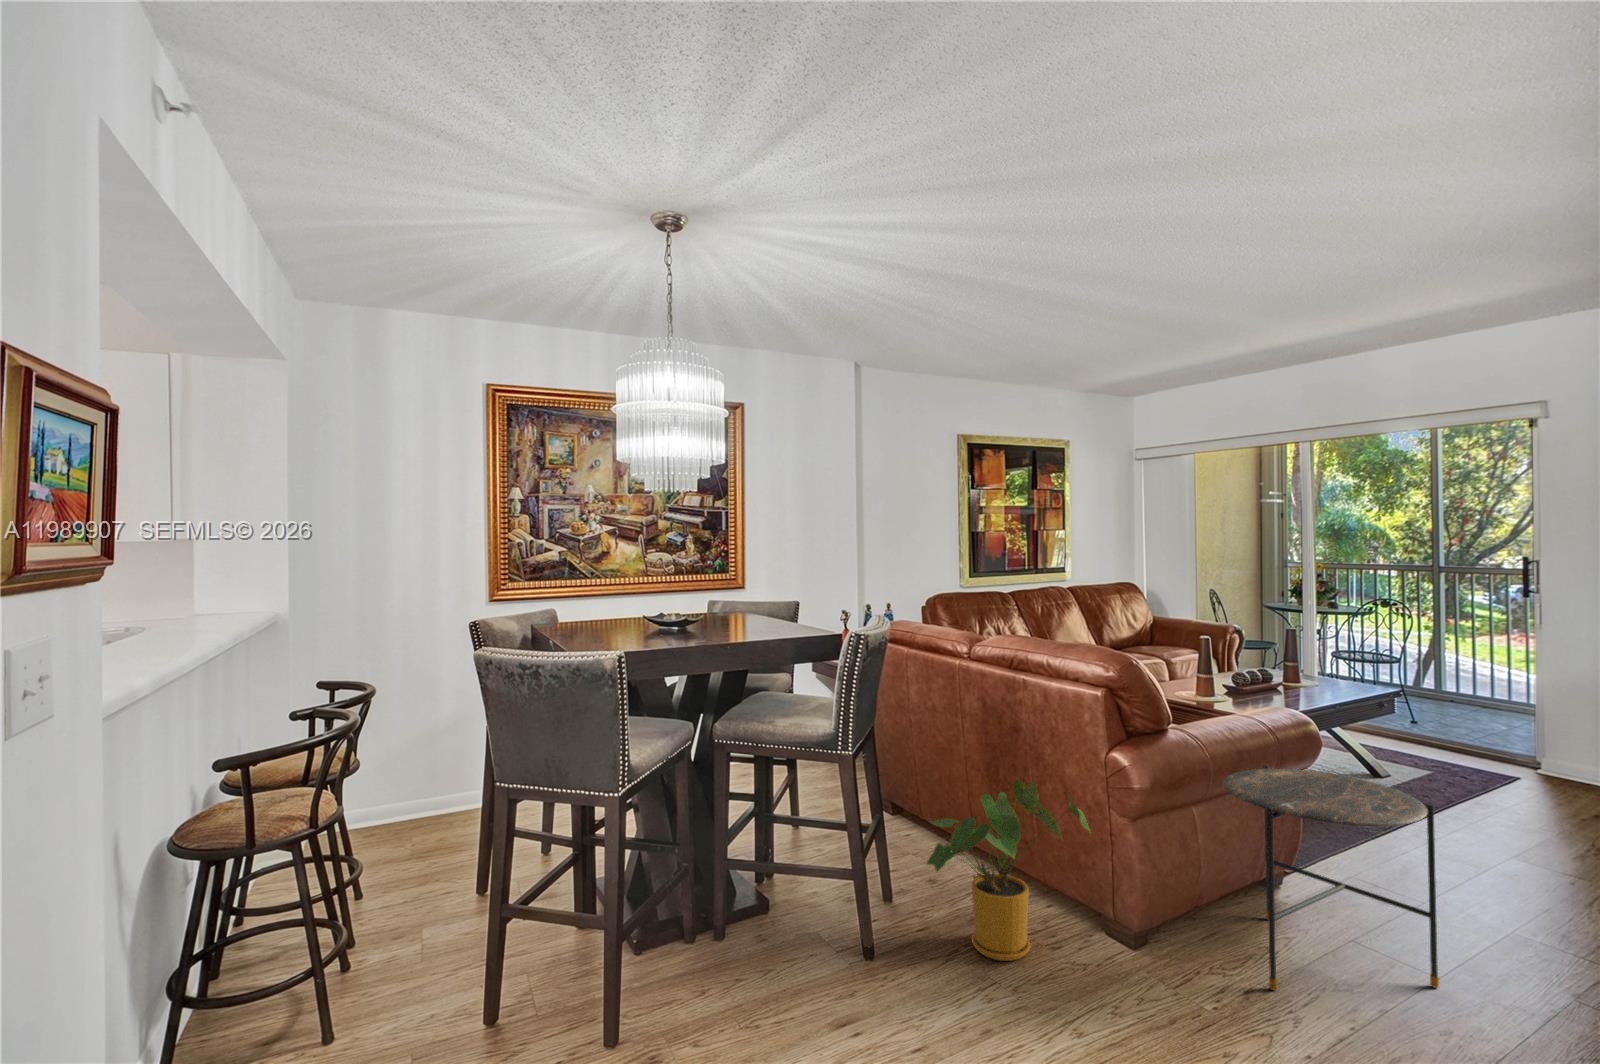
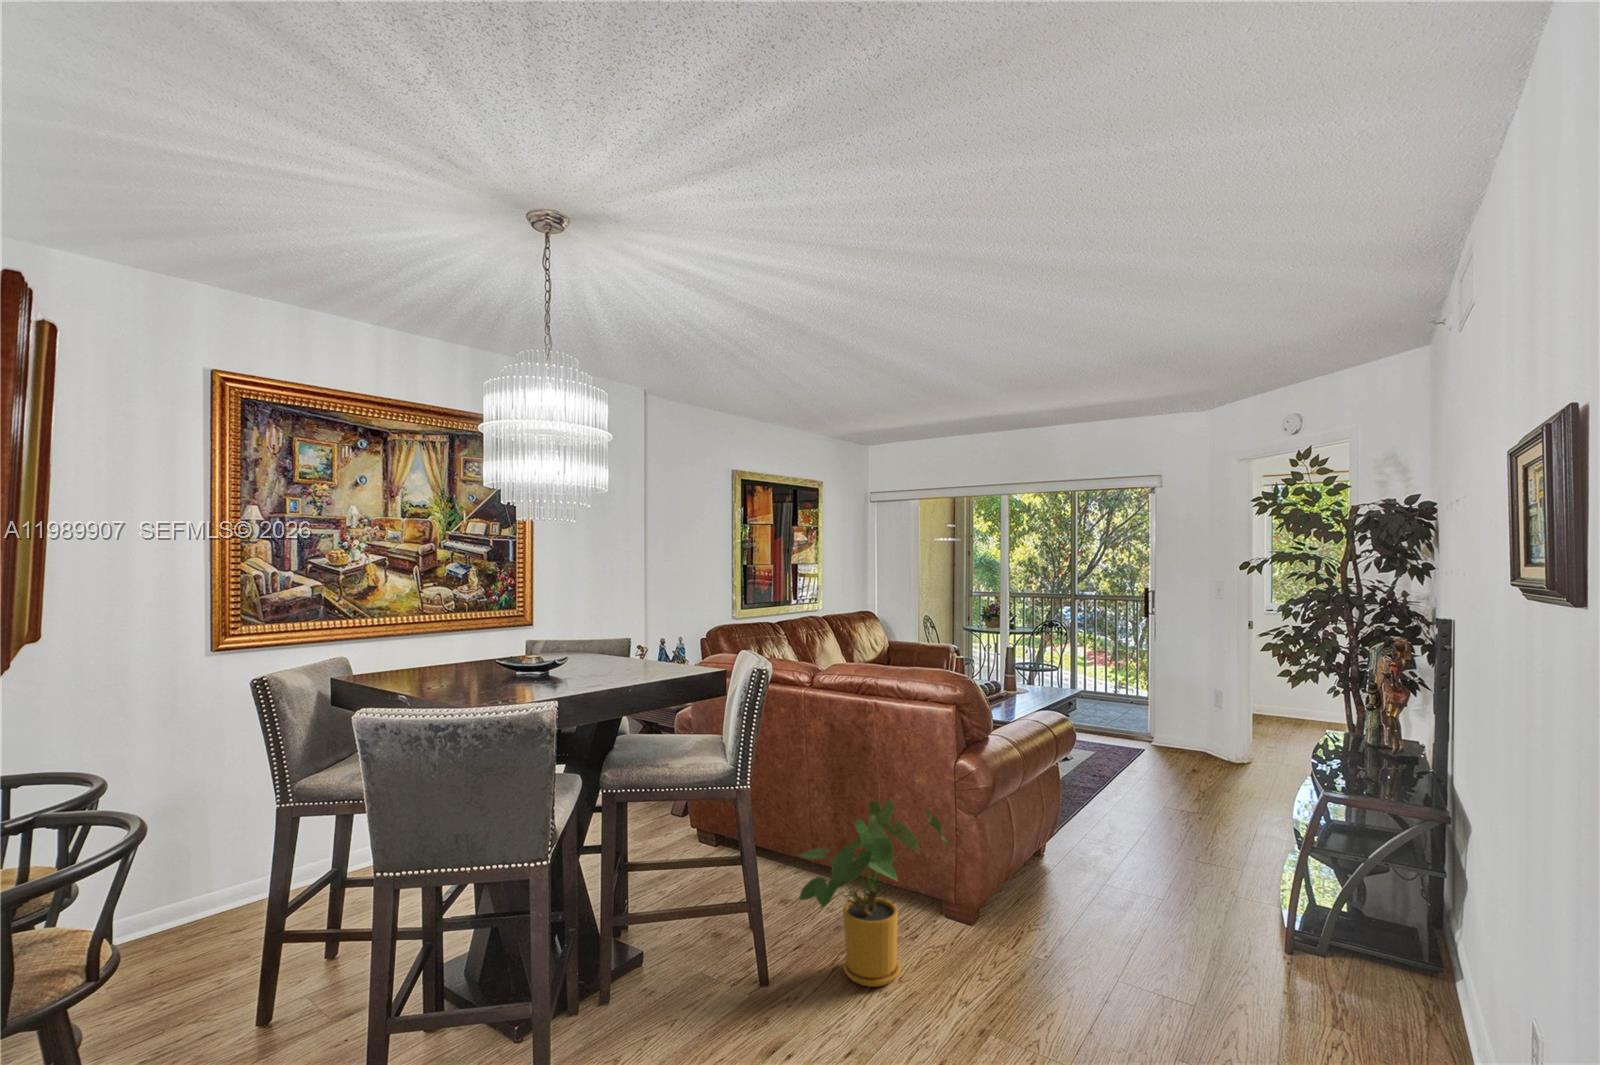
side table: present [1223,765,1439,991] -> none [1039,761,1202,962]

